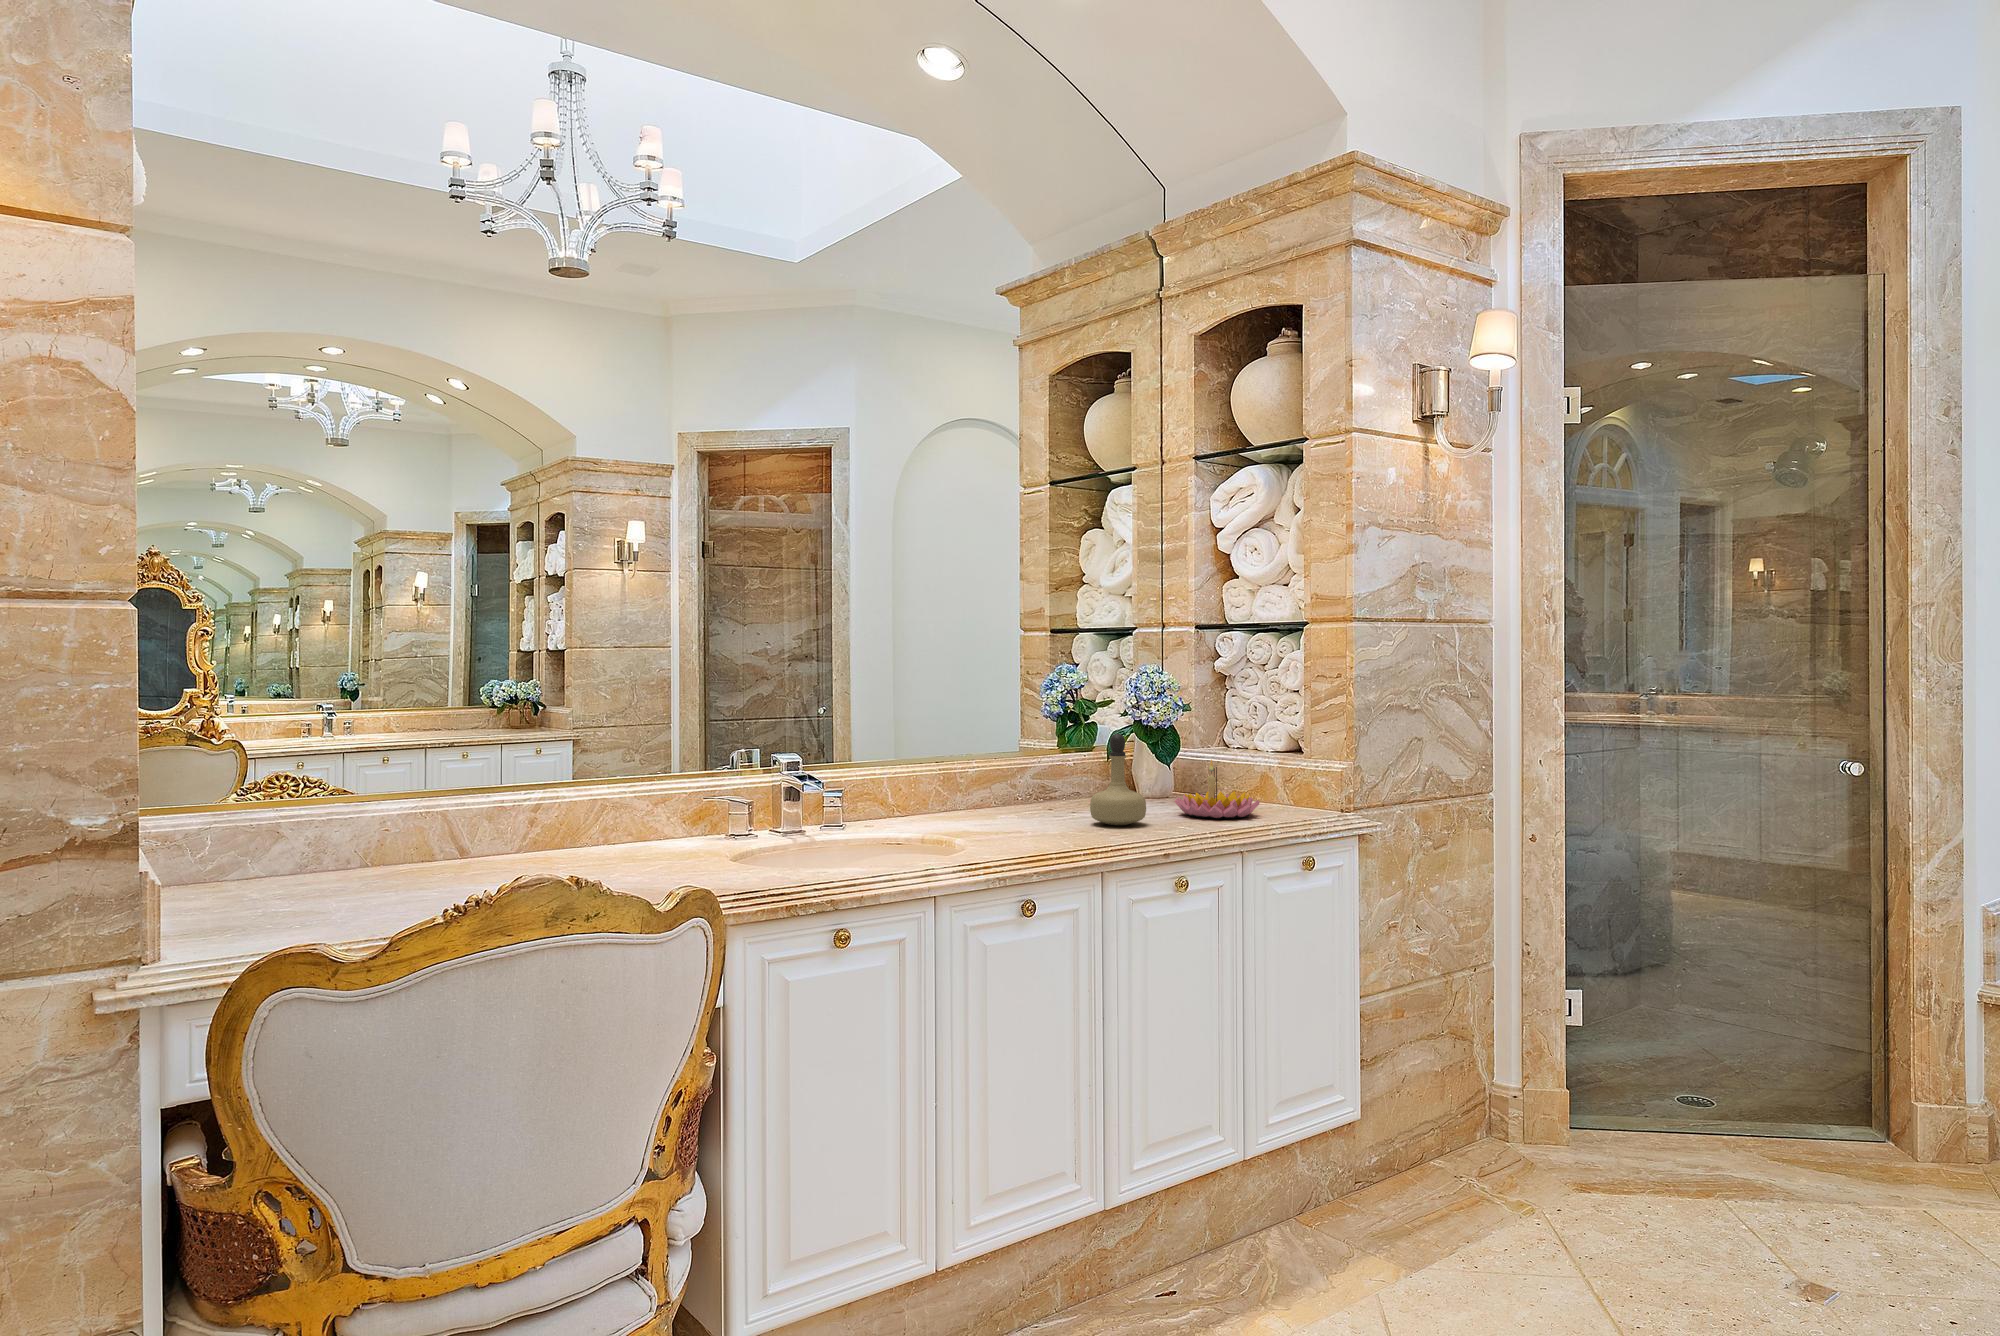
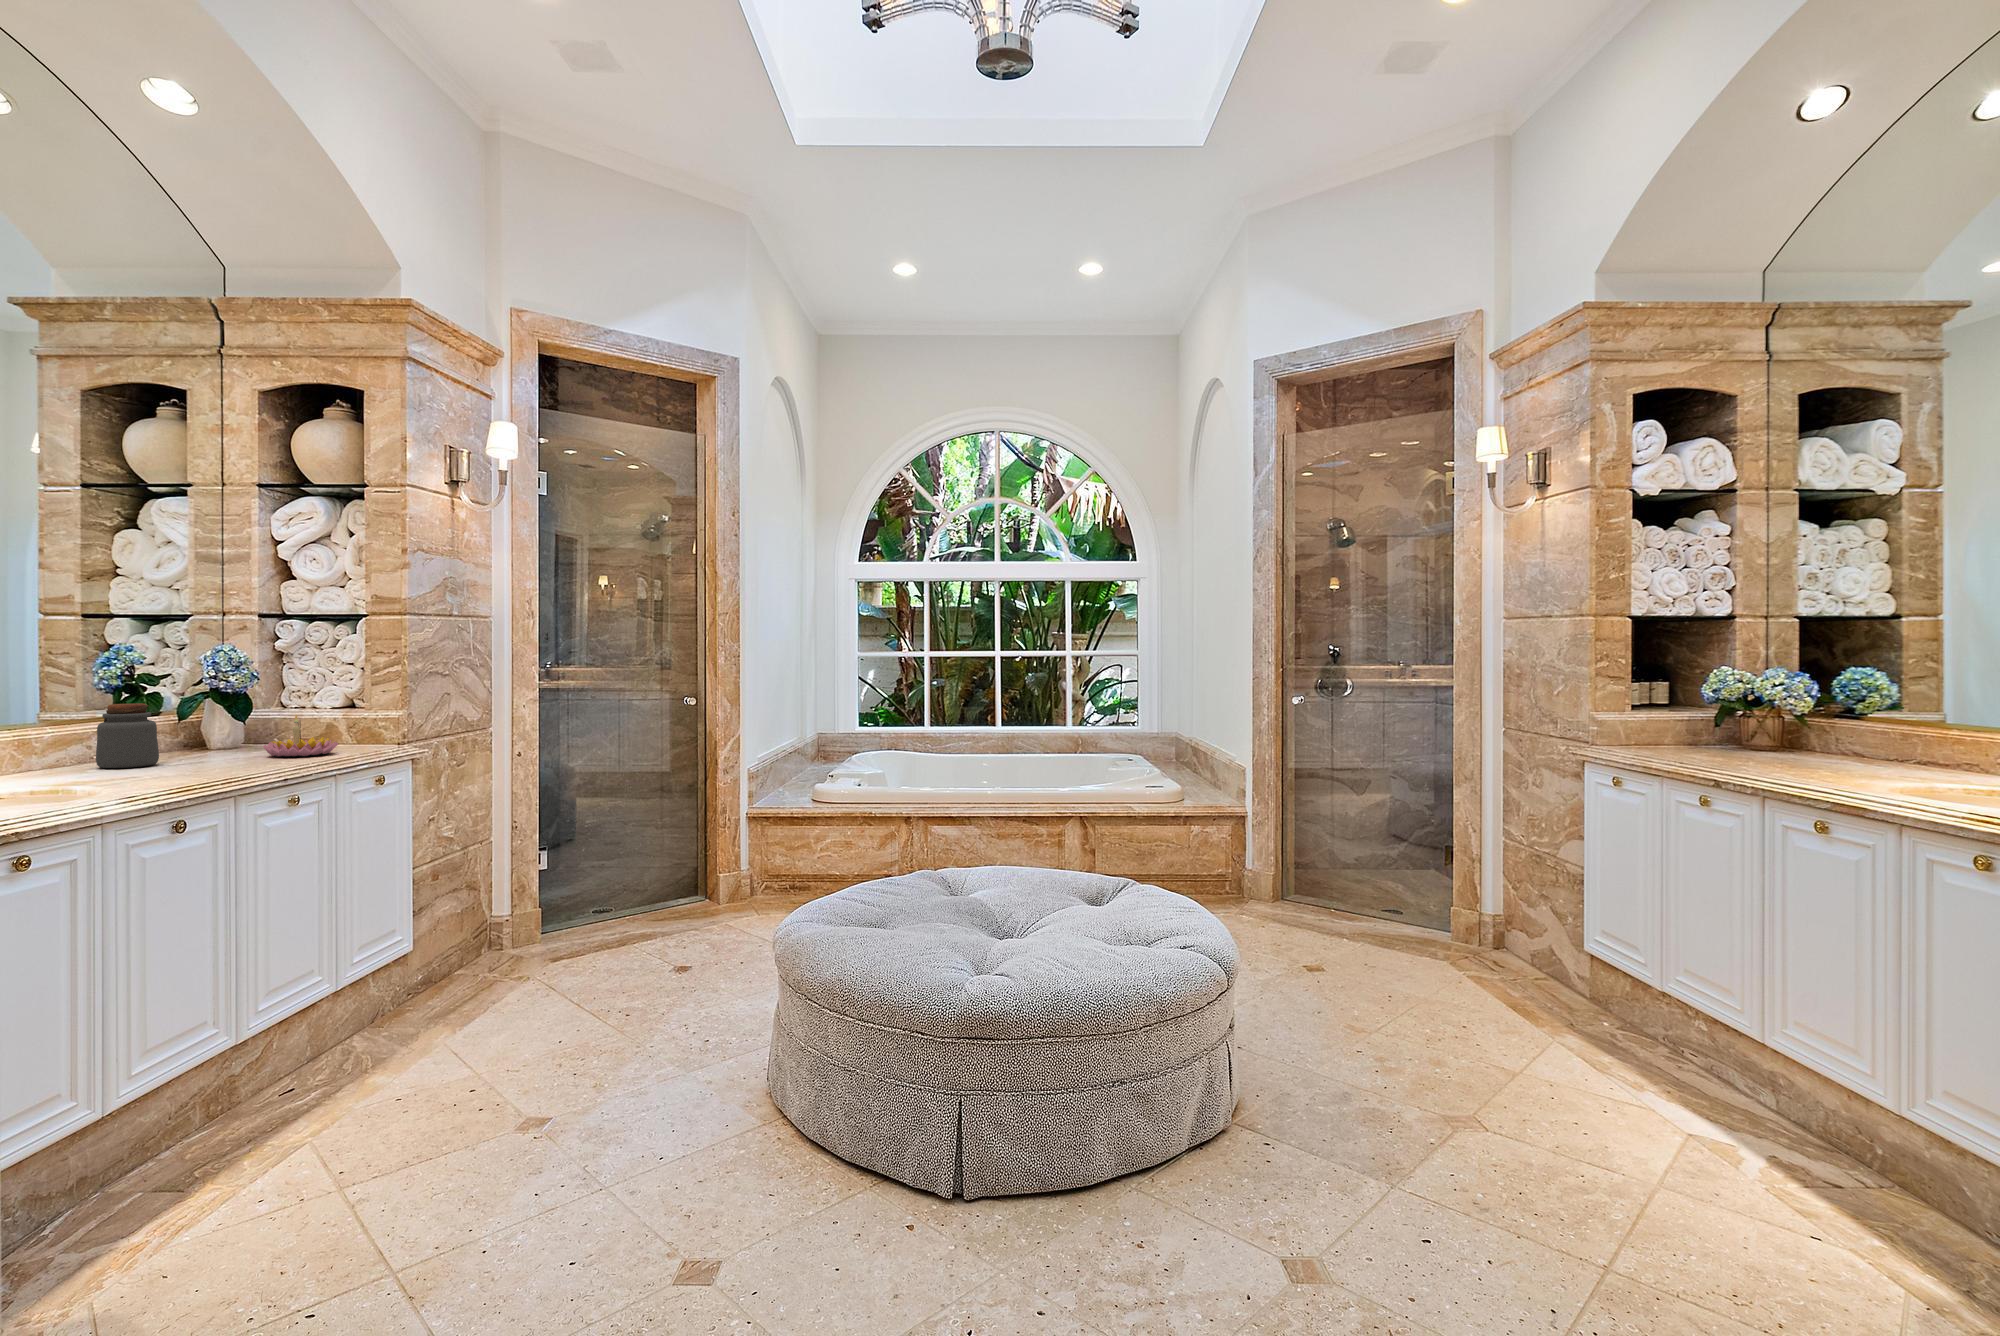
perfume bottle: present [1090,734,1146,825] -> none [194,697,249,767]
jar: none [1014,737,1070,815] -> present [96,703,159,768]

